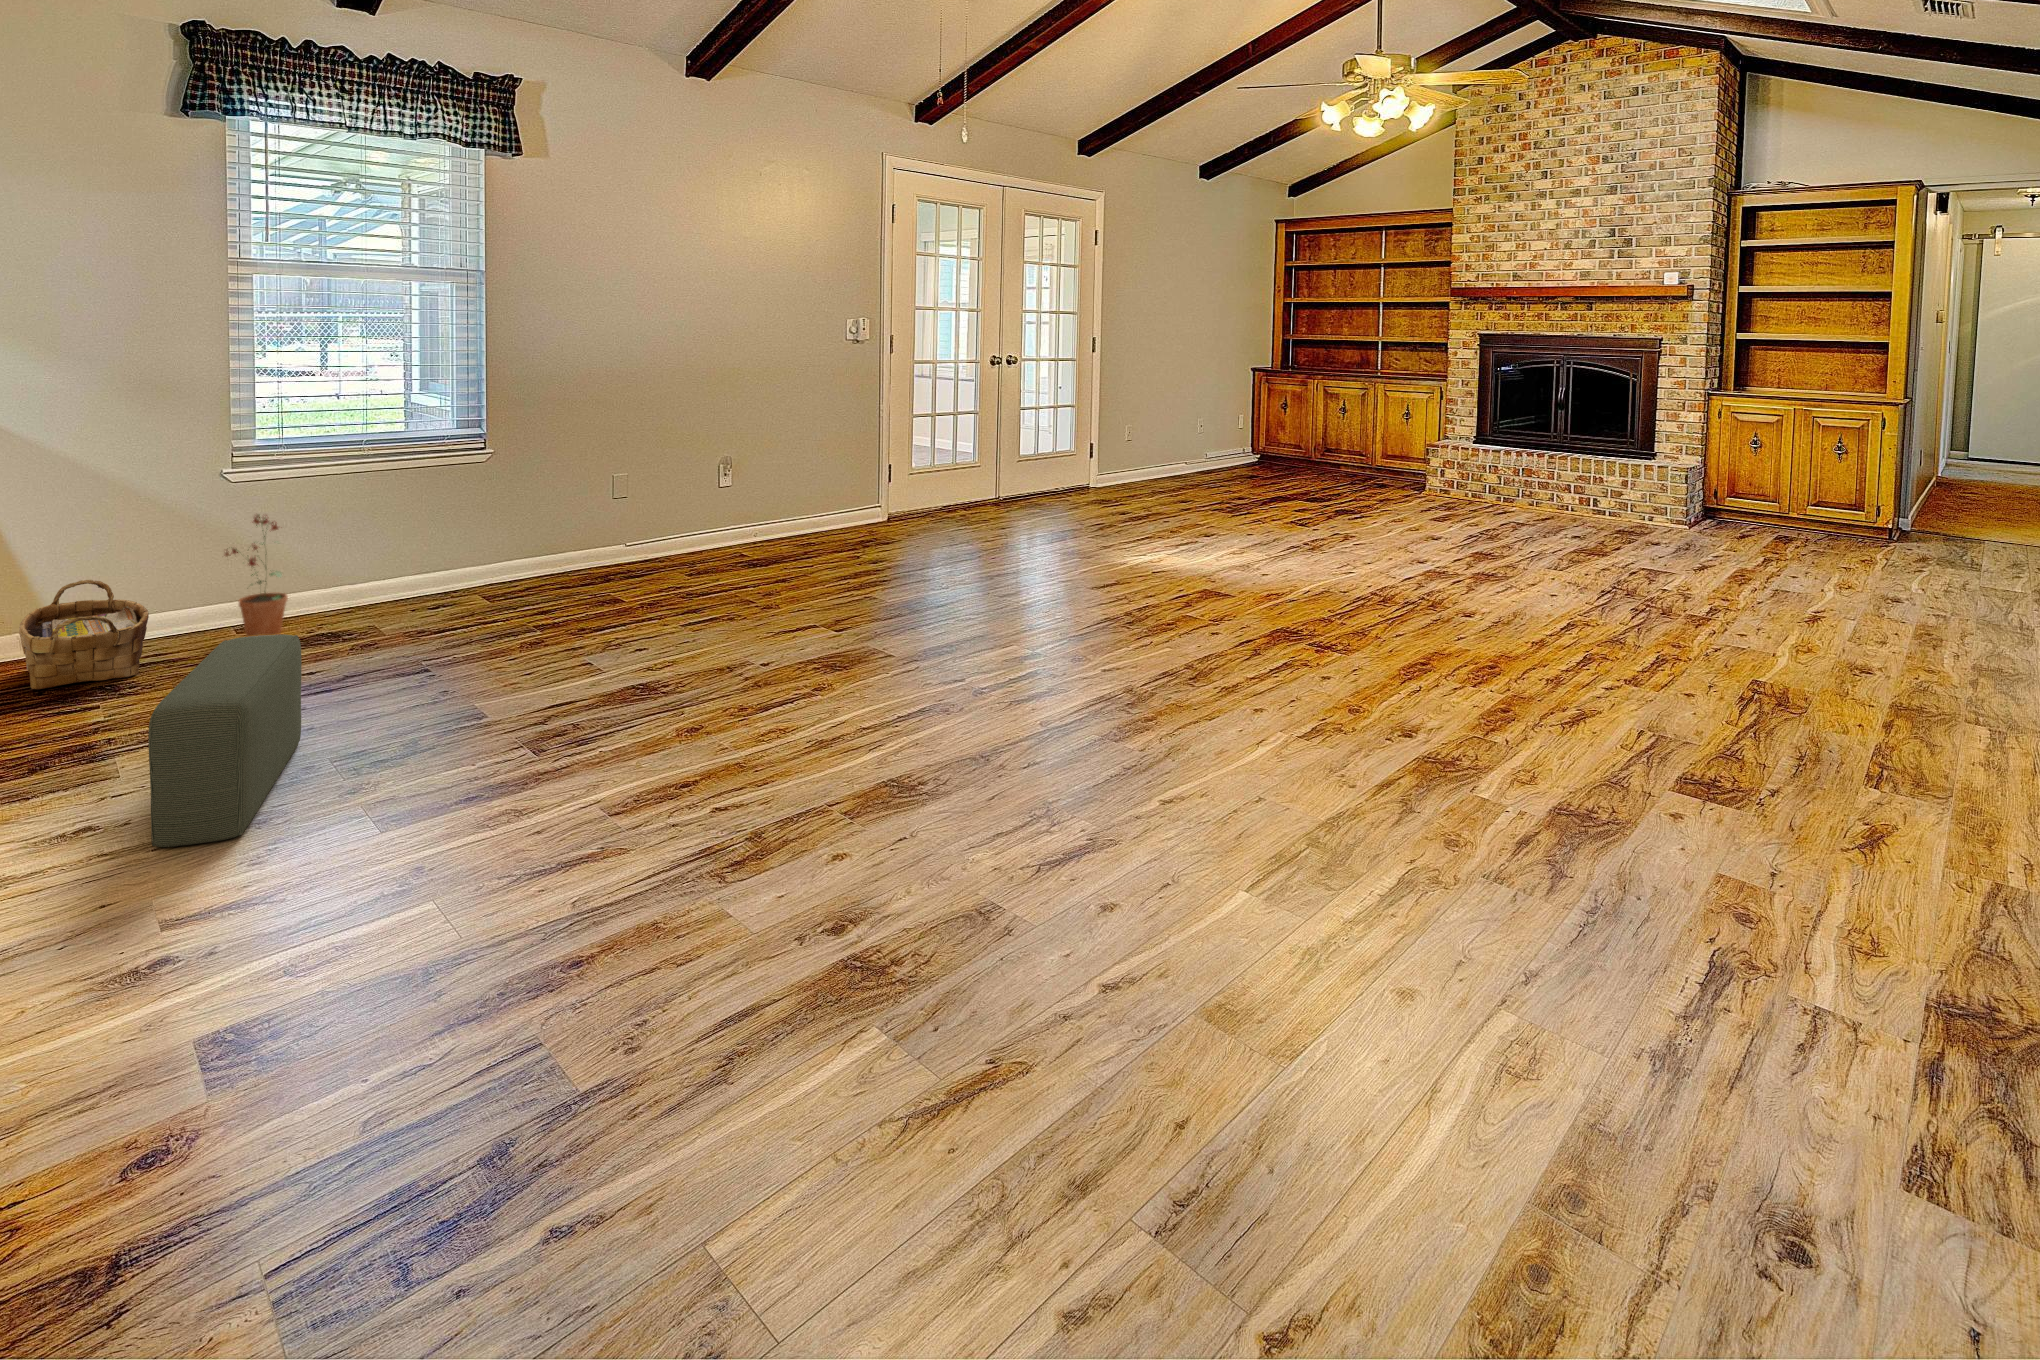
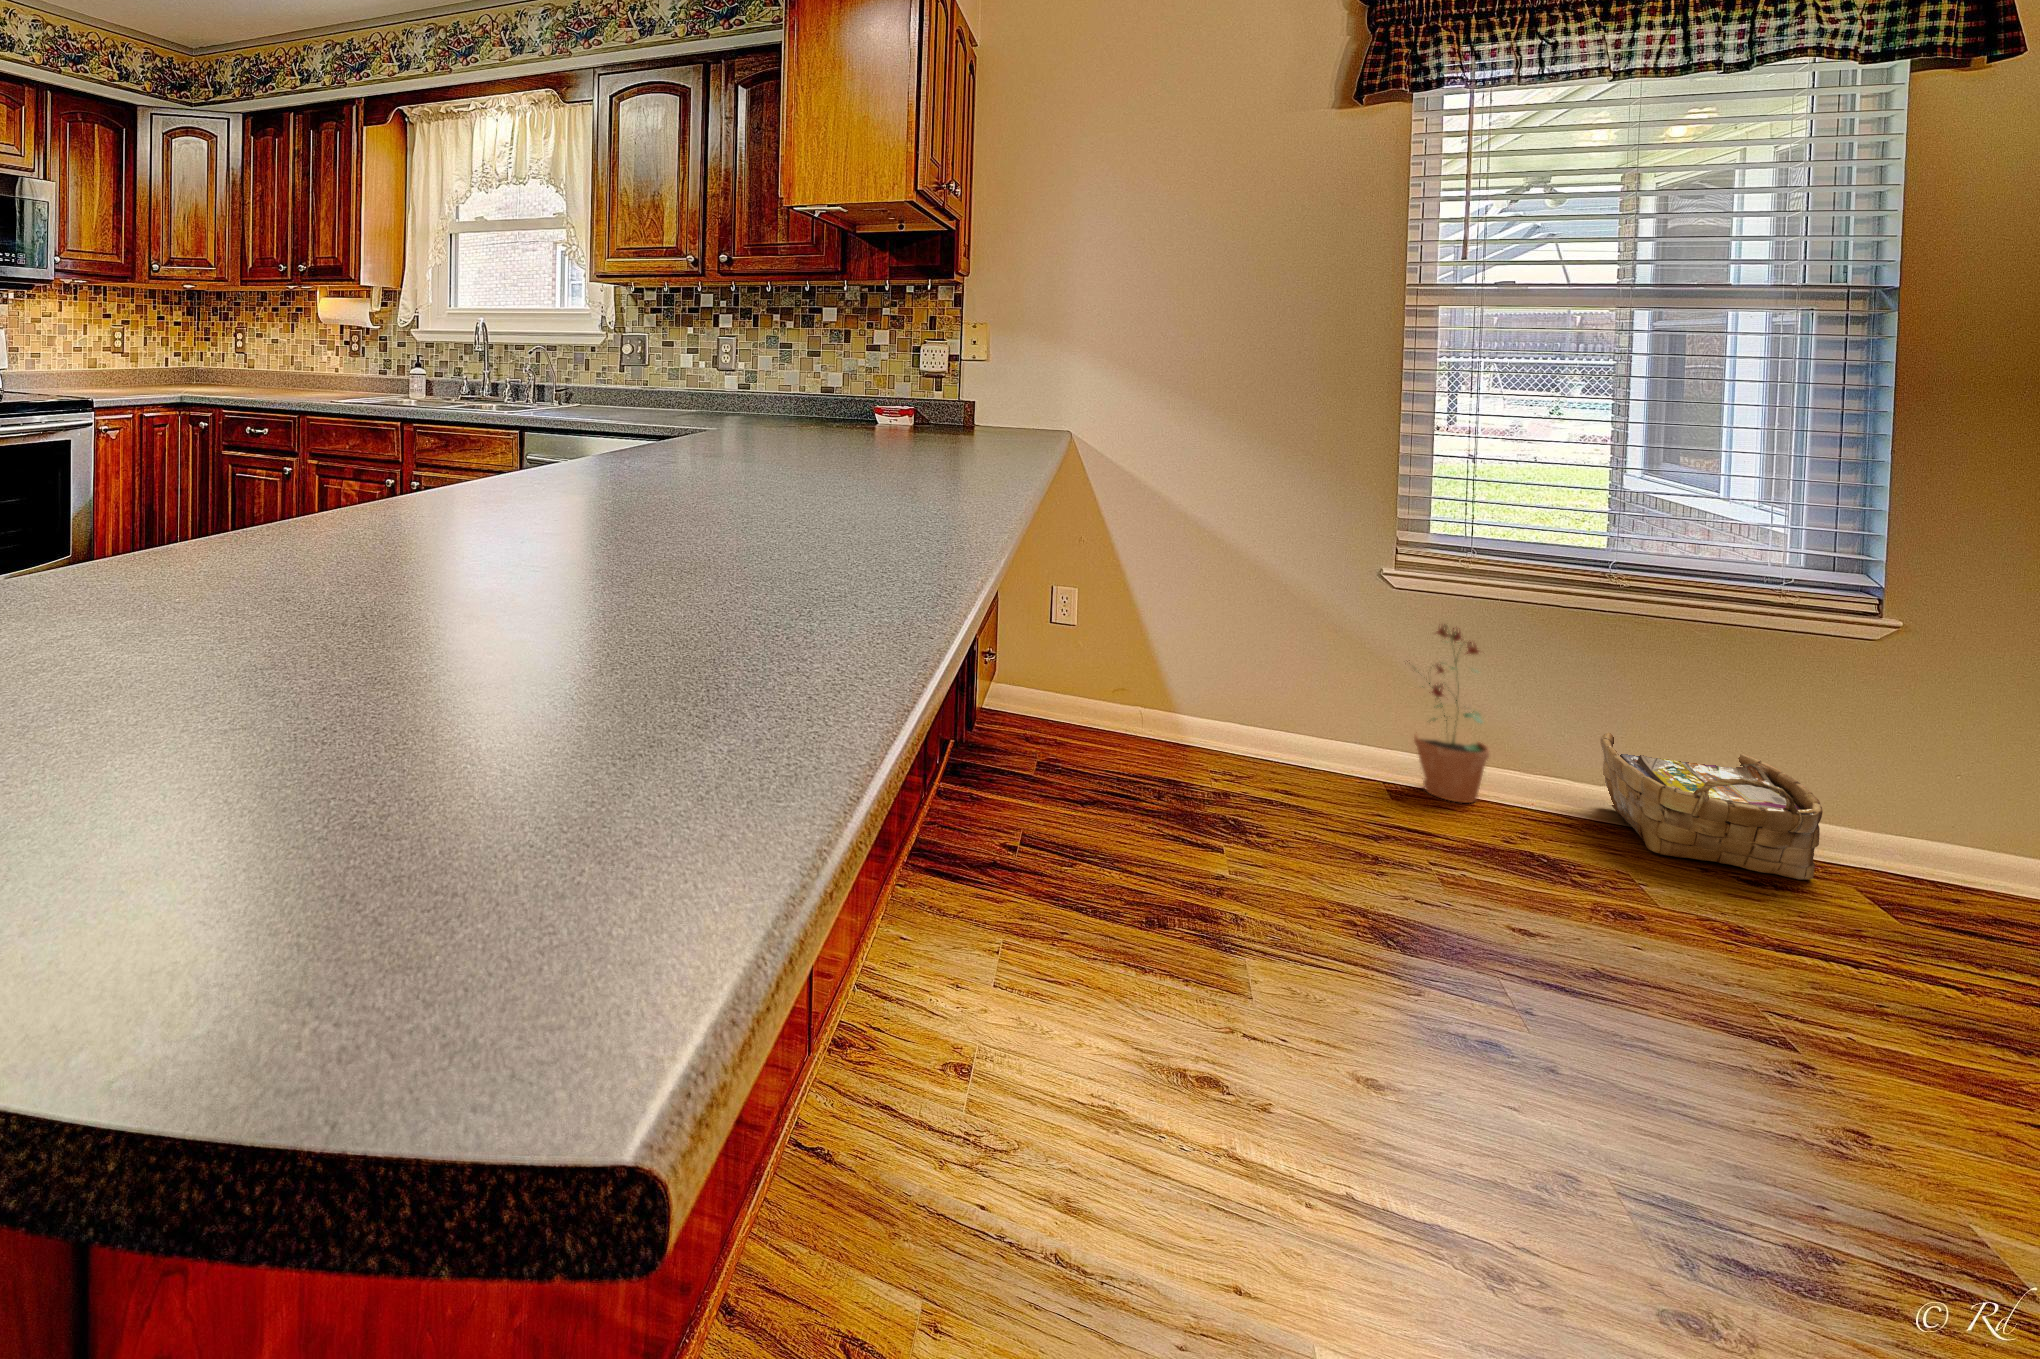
woven basket: present [19,580,149,690] -> present [1600,732,1823,880]
pouf: present [148,634,301,847] -> none [1323,846,1562,1252]

